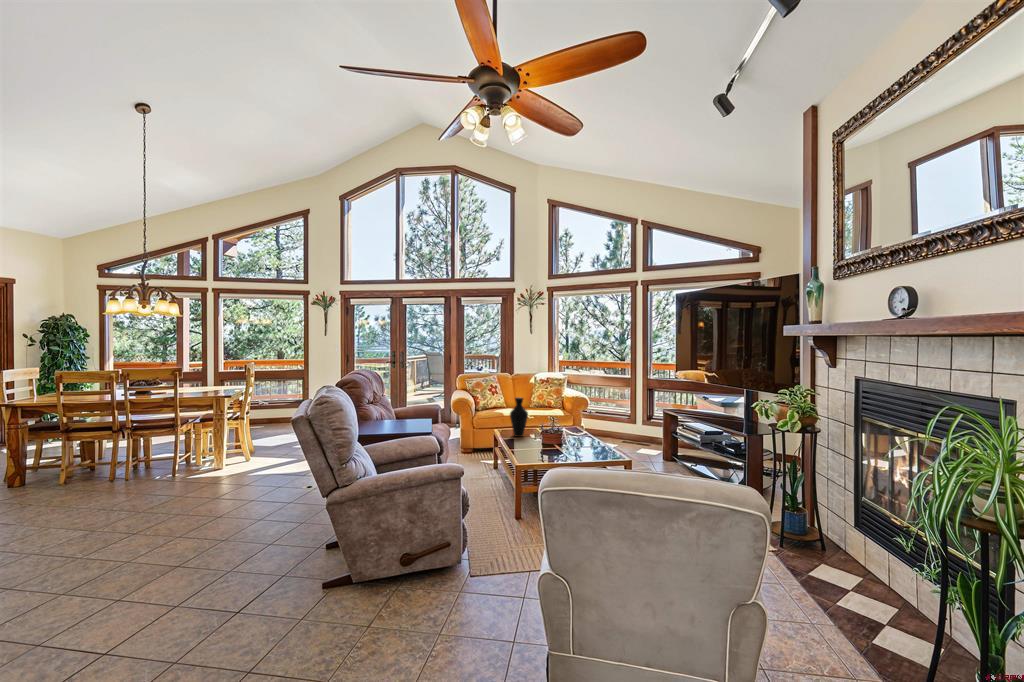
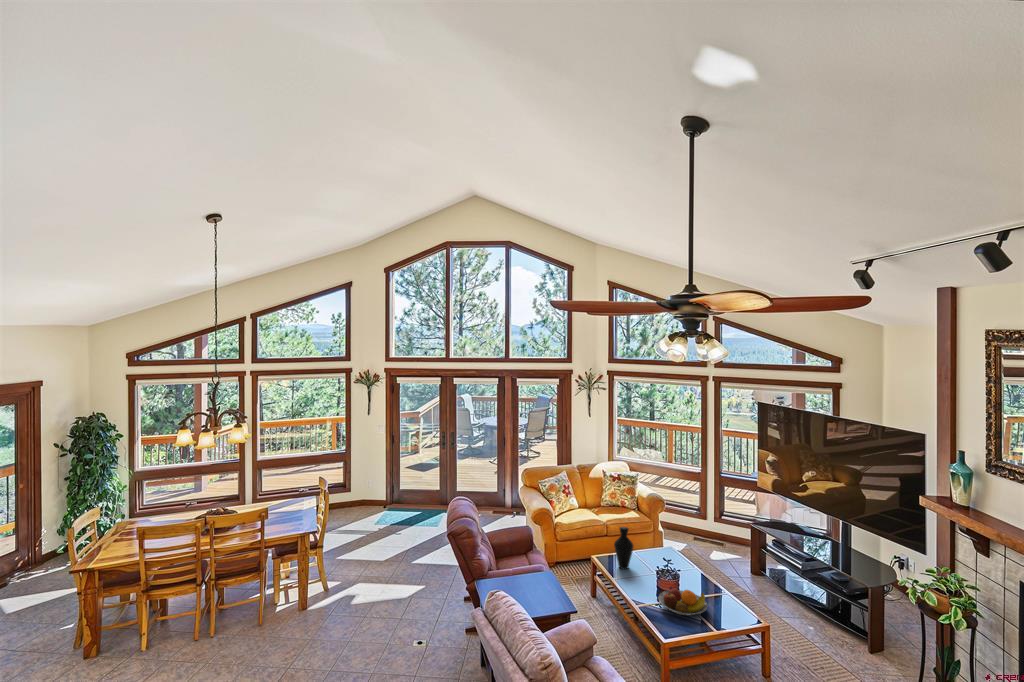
fruit bowl: none [528,434,574,455] -> present [659,586,707,615]

